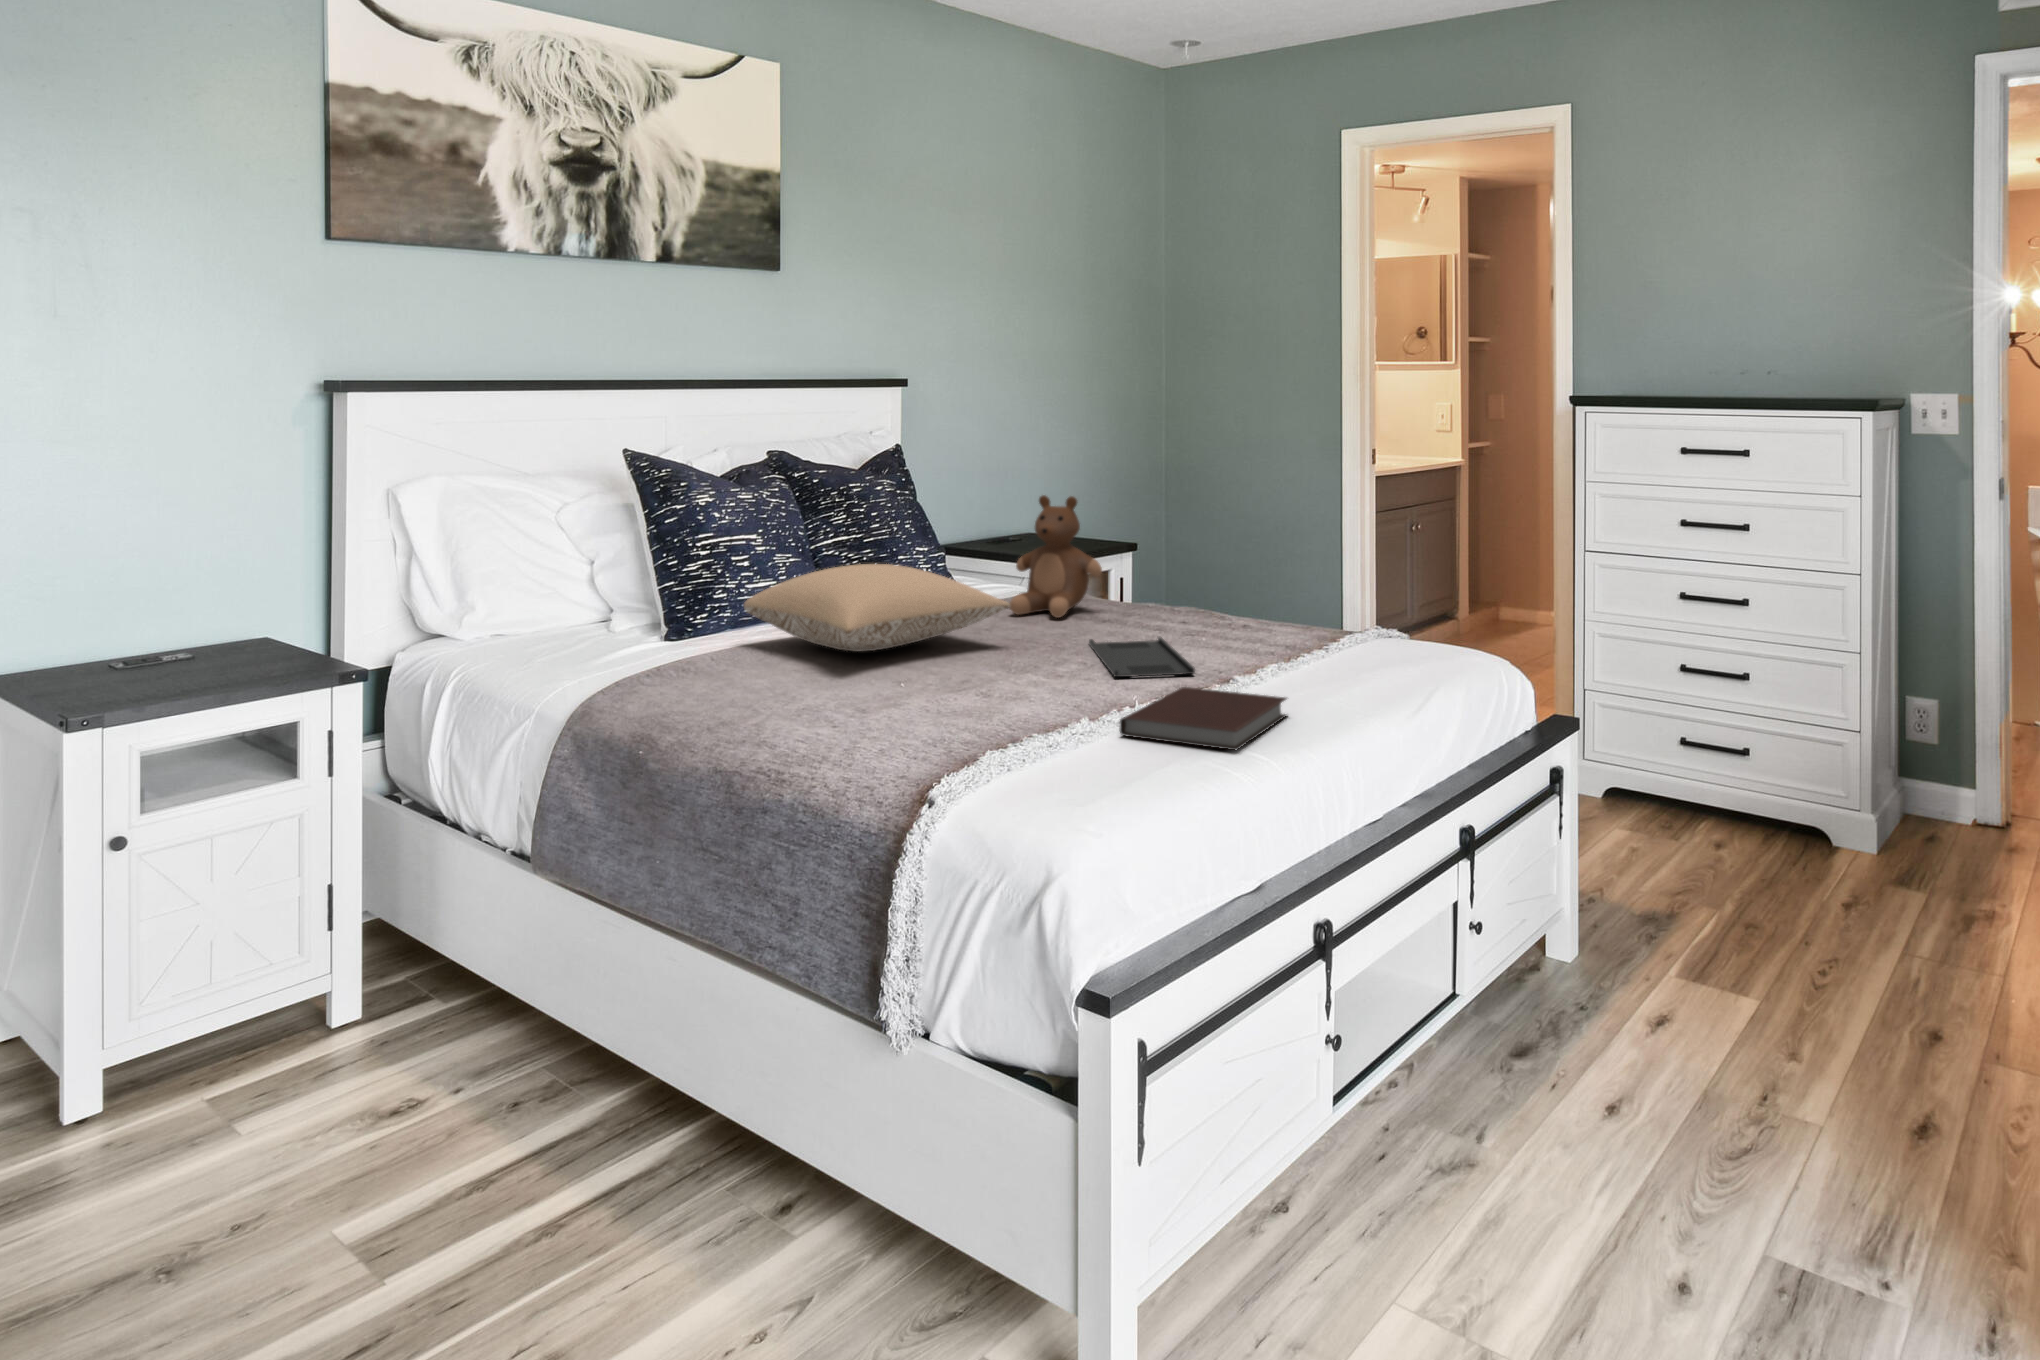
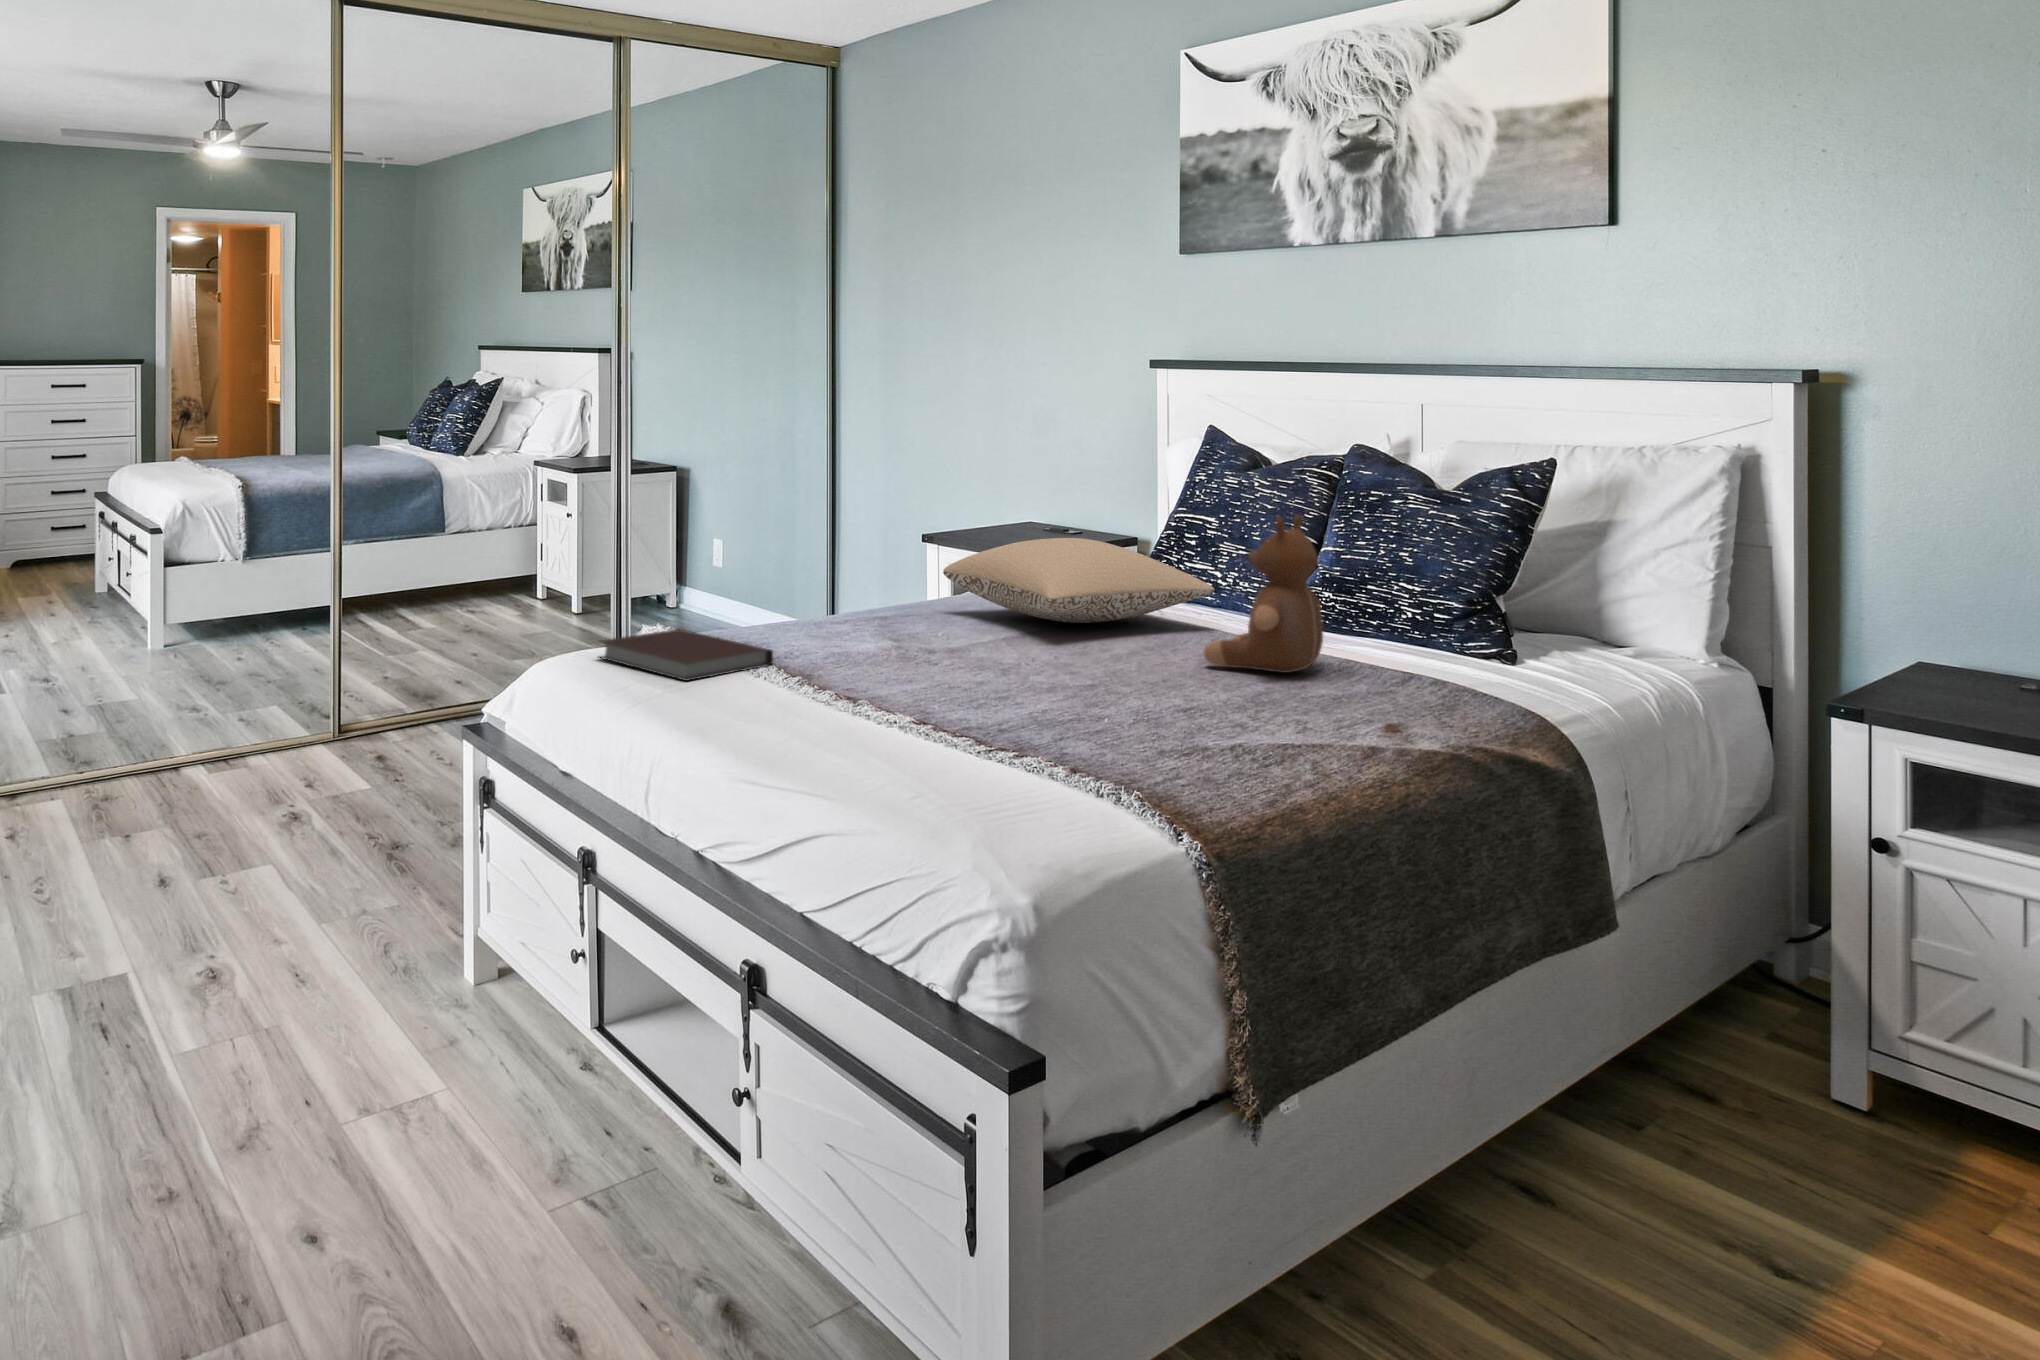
tray: present [1089,637,1195,677] -> none [872,650,1061,685]

